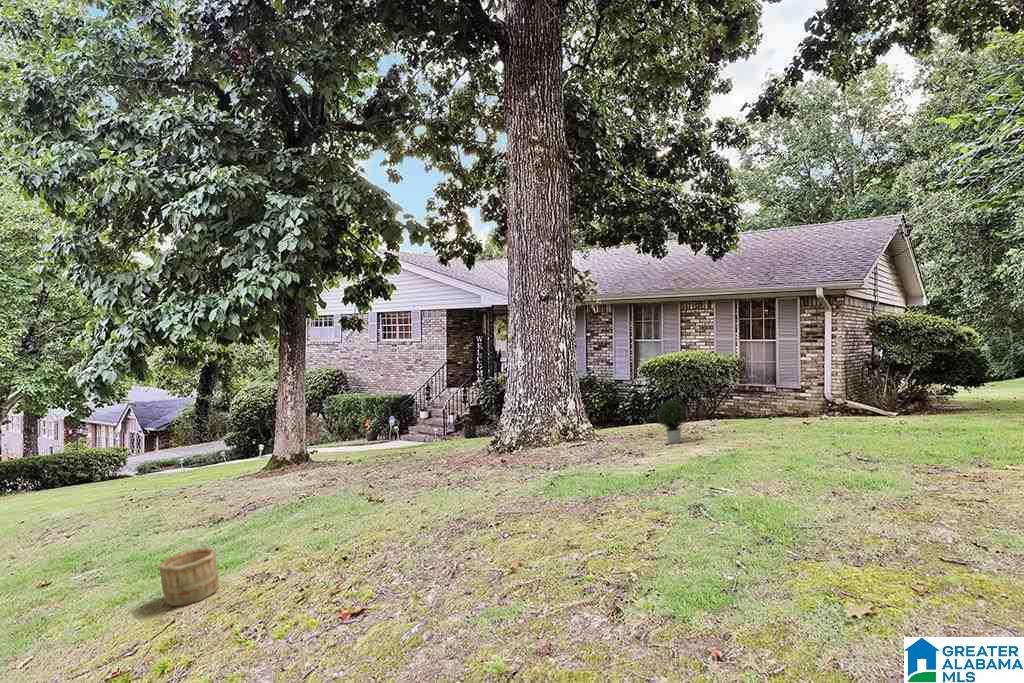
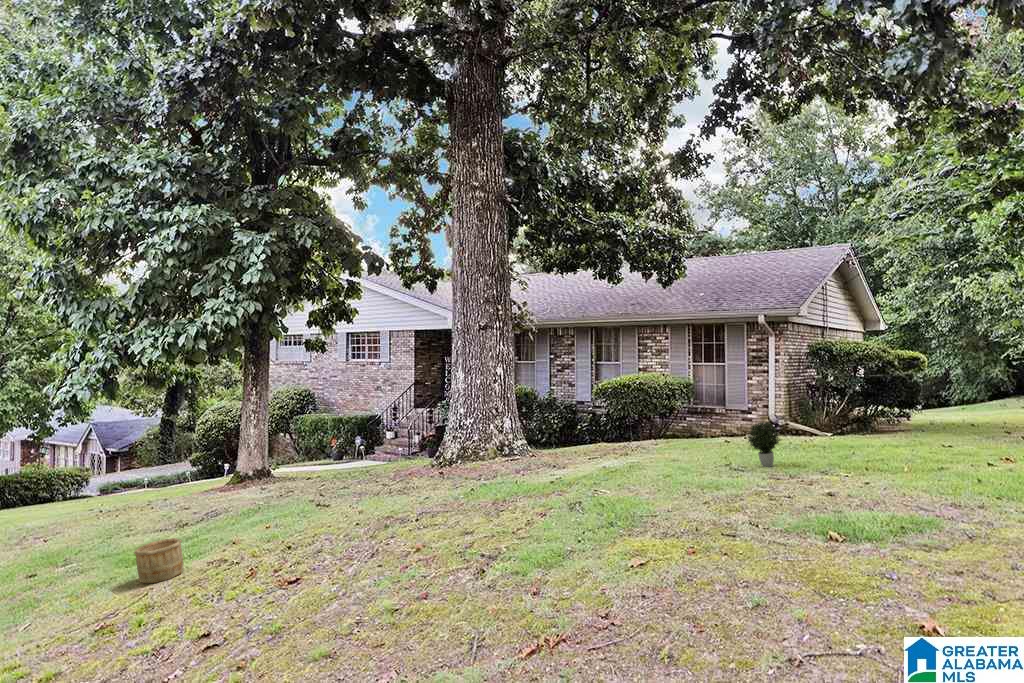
potted plant: present [656,400,687,444] -> present [747,422,781,467]

